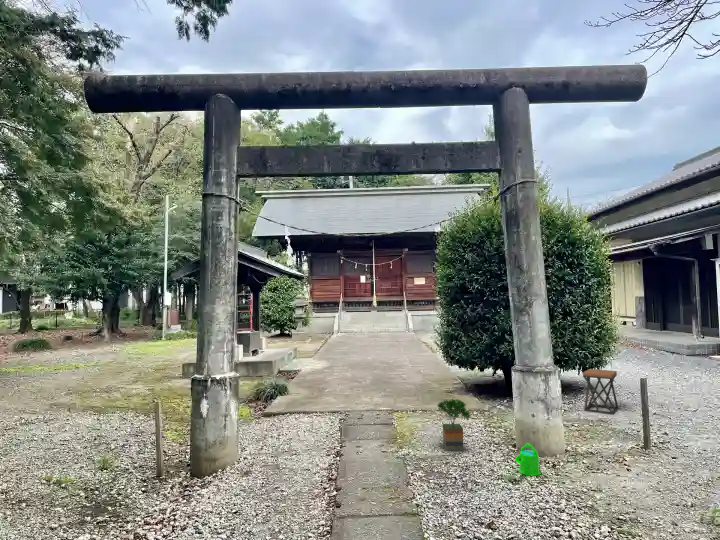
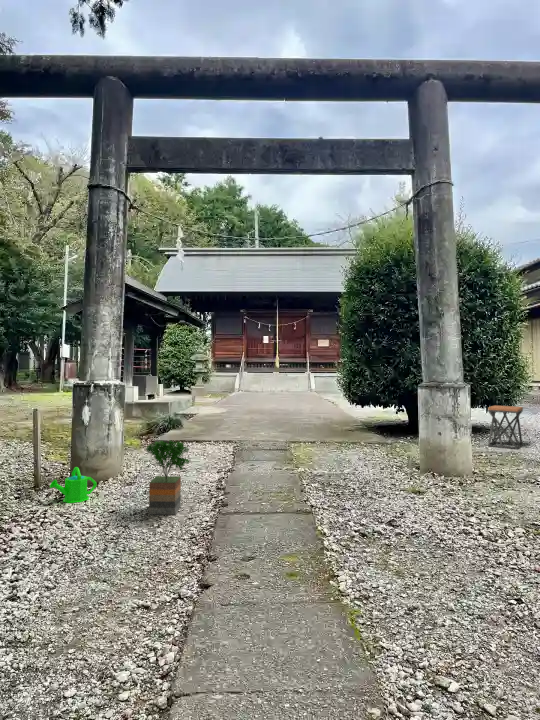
potted tree: present [437,399,470,451] -> present [146,441,189,515]
watering can: present [516,443,541,476] -> present [50,467,97,503]

